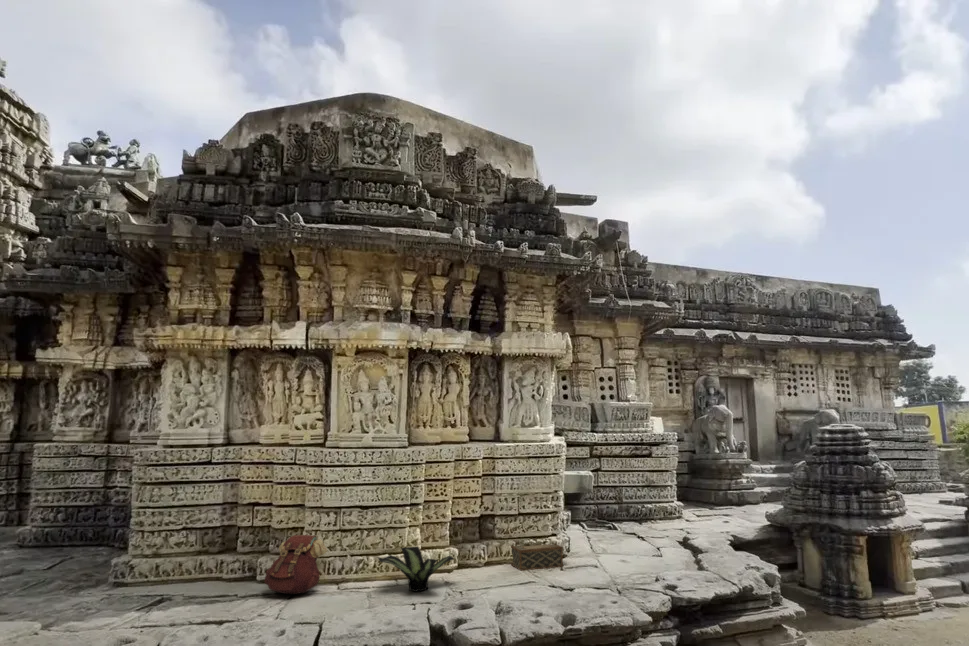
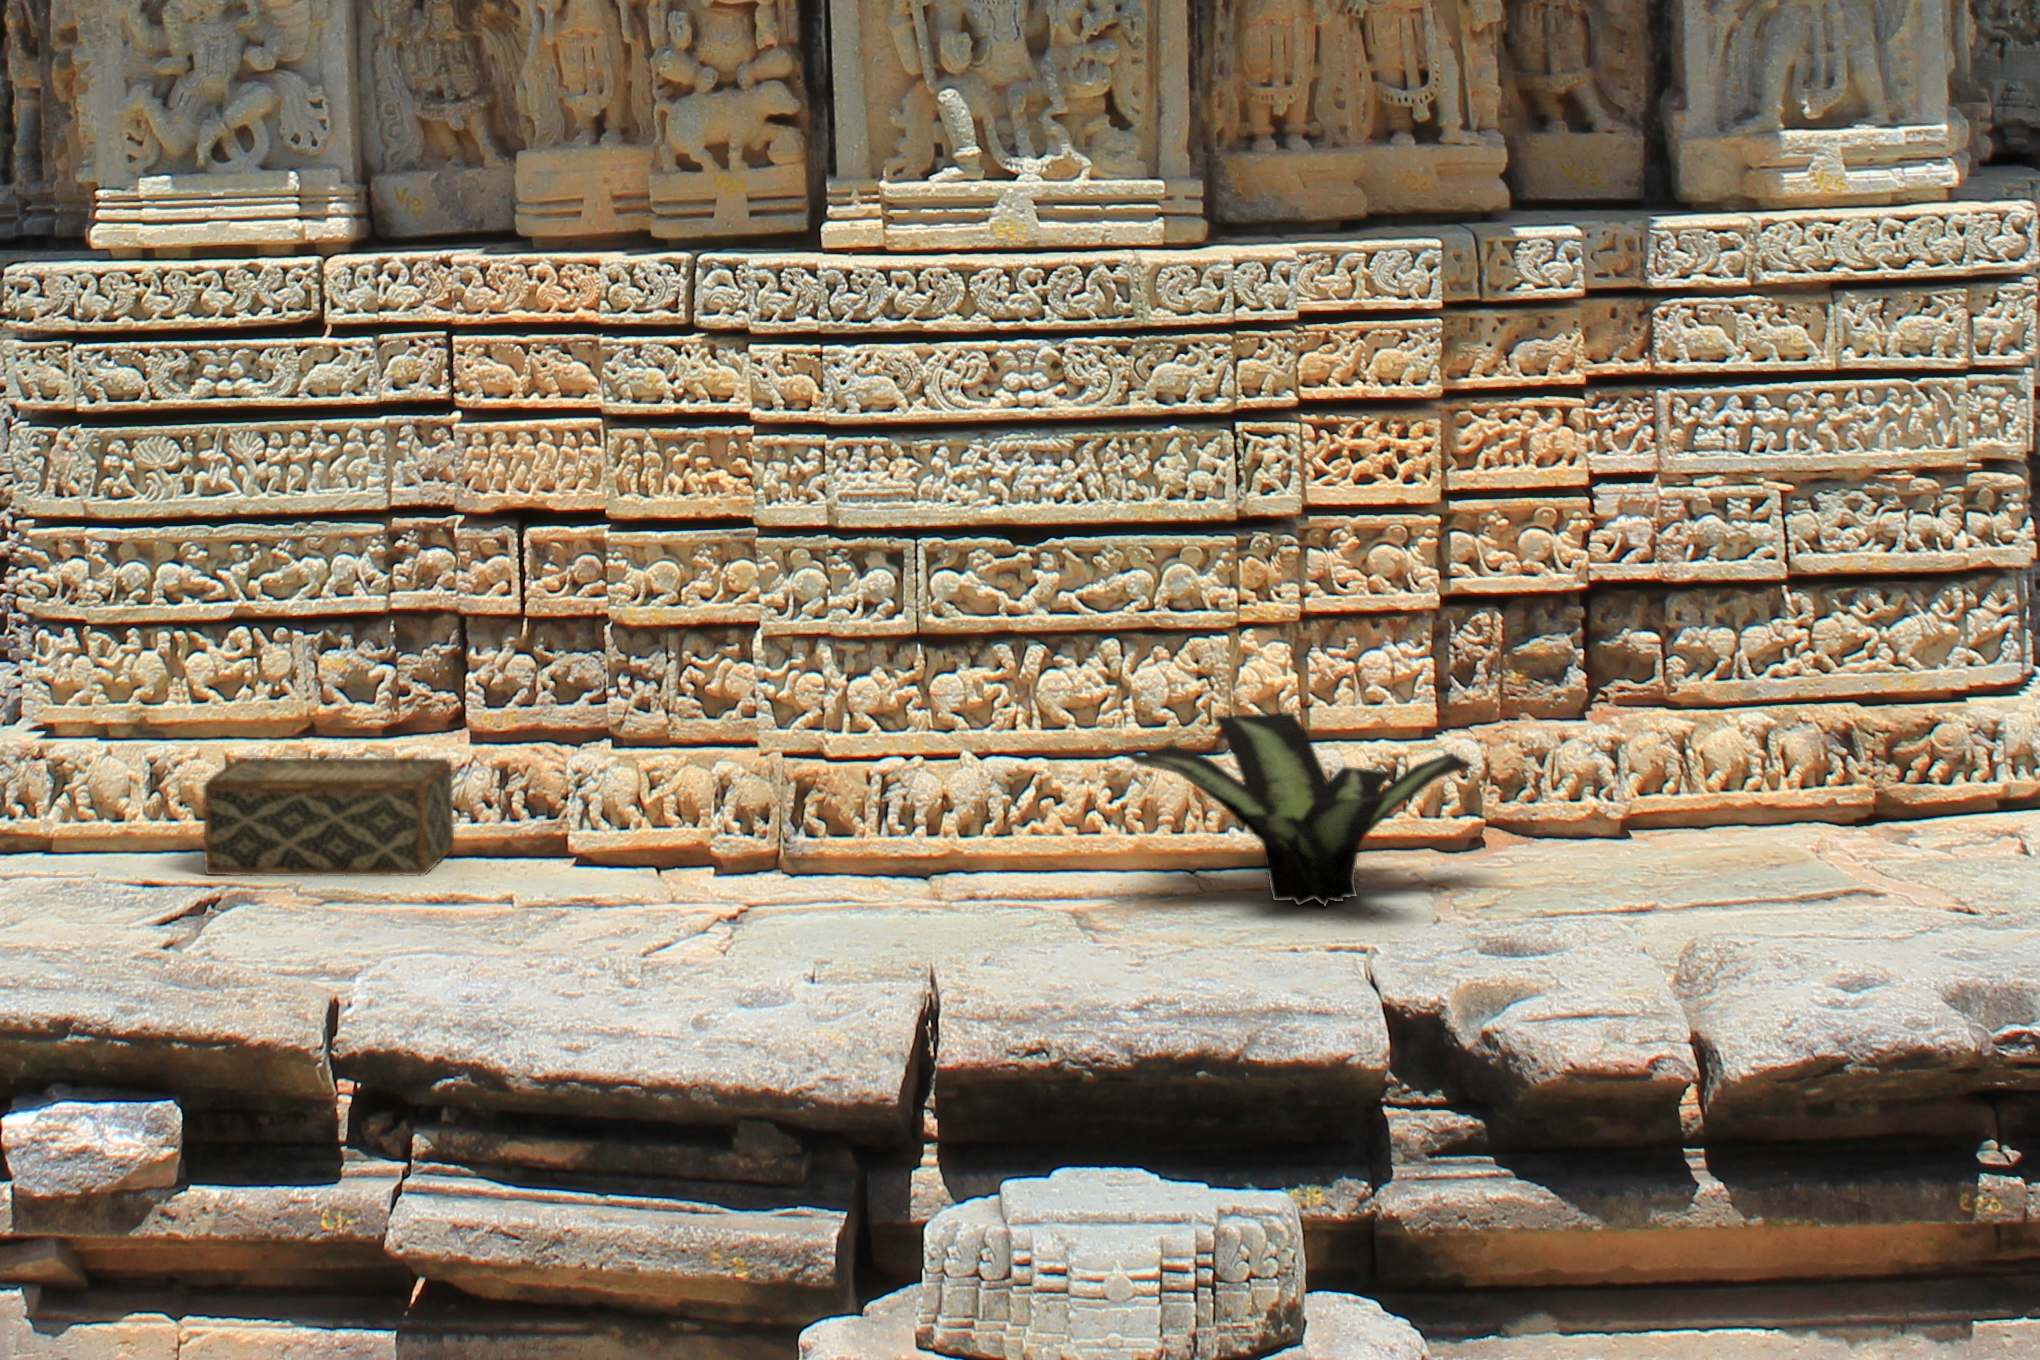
backpack: present [265,535,327,594] -> none [629,647,882,898]
woven basket: present [511,544,563,571] -> present [203,758,454,876]

